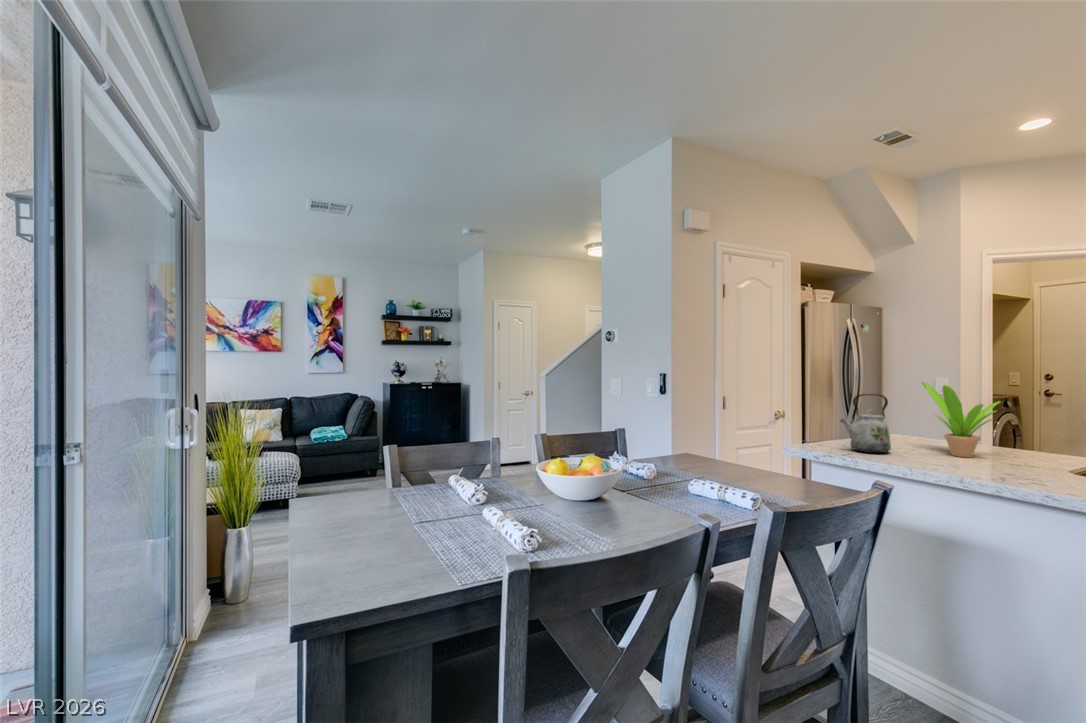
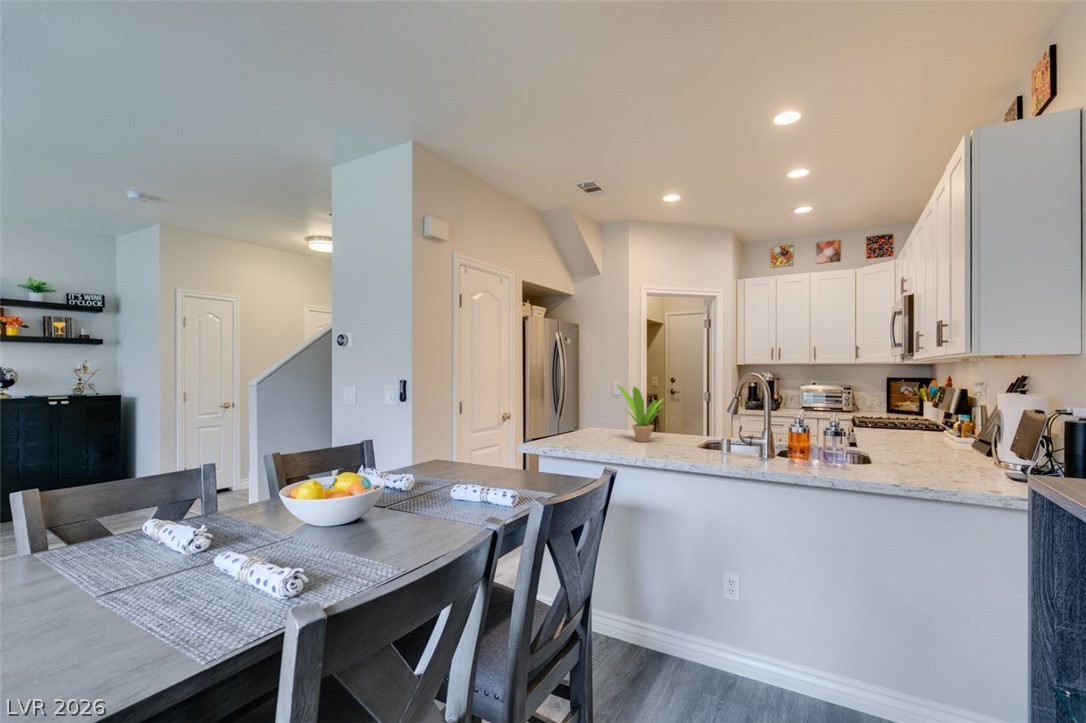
kettle: present [841,394,891,453] -> none [564,395,599,444]

